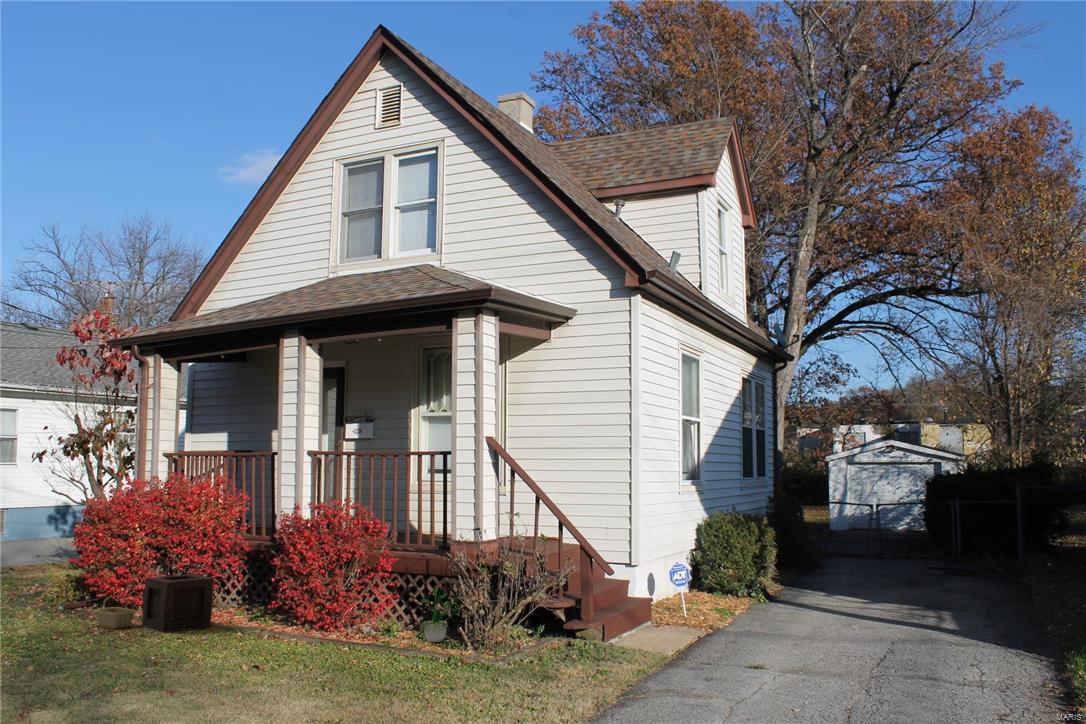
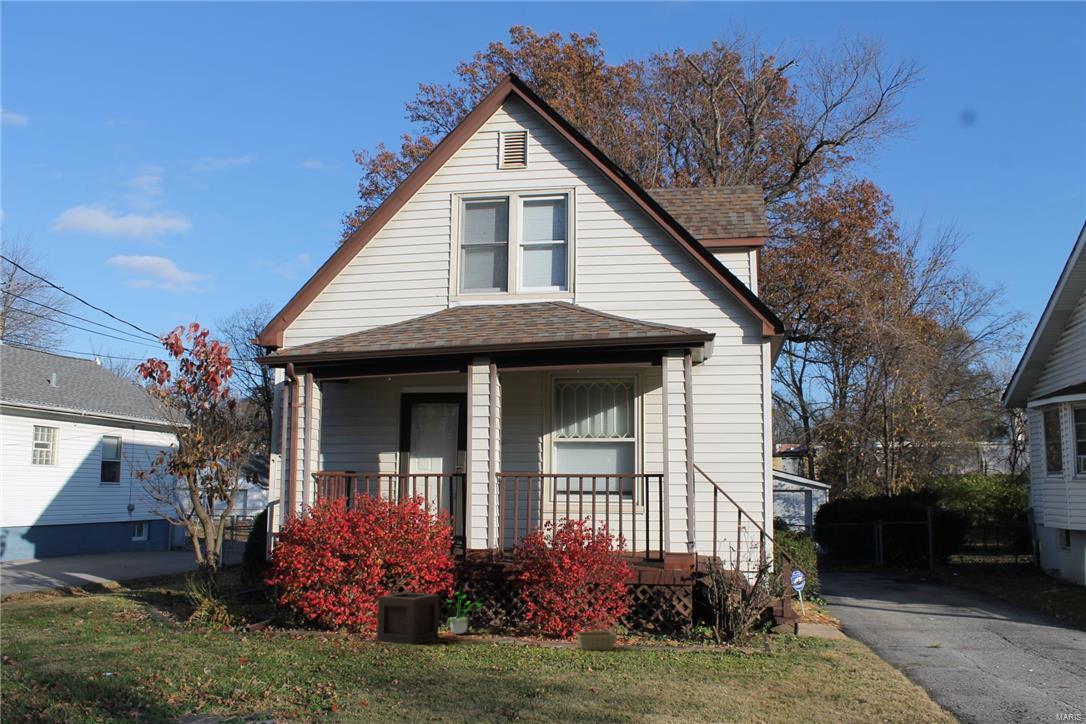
potted plant: present [420,589,460,642] -> present [446,592,484,634]
basket: present [95,597,136,629] -> present [576,619,616,650]

